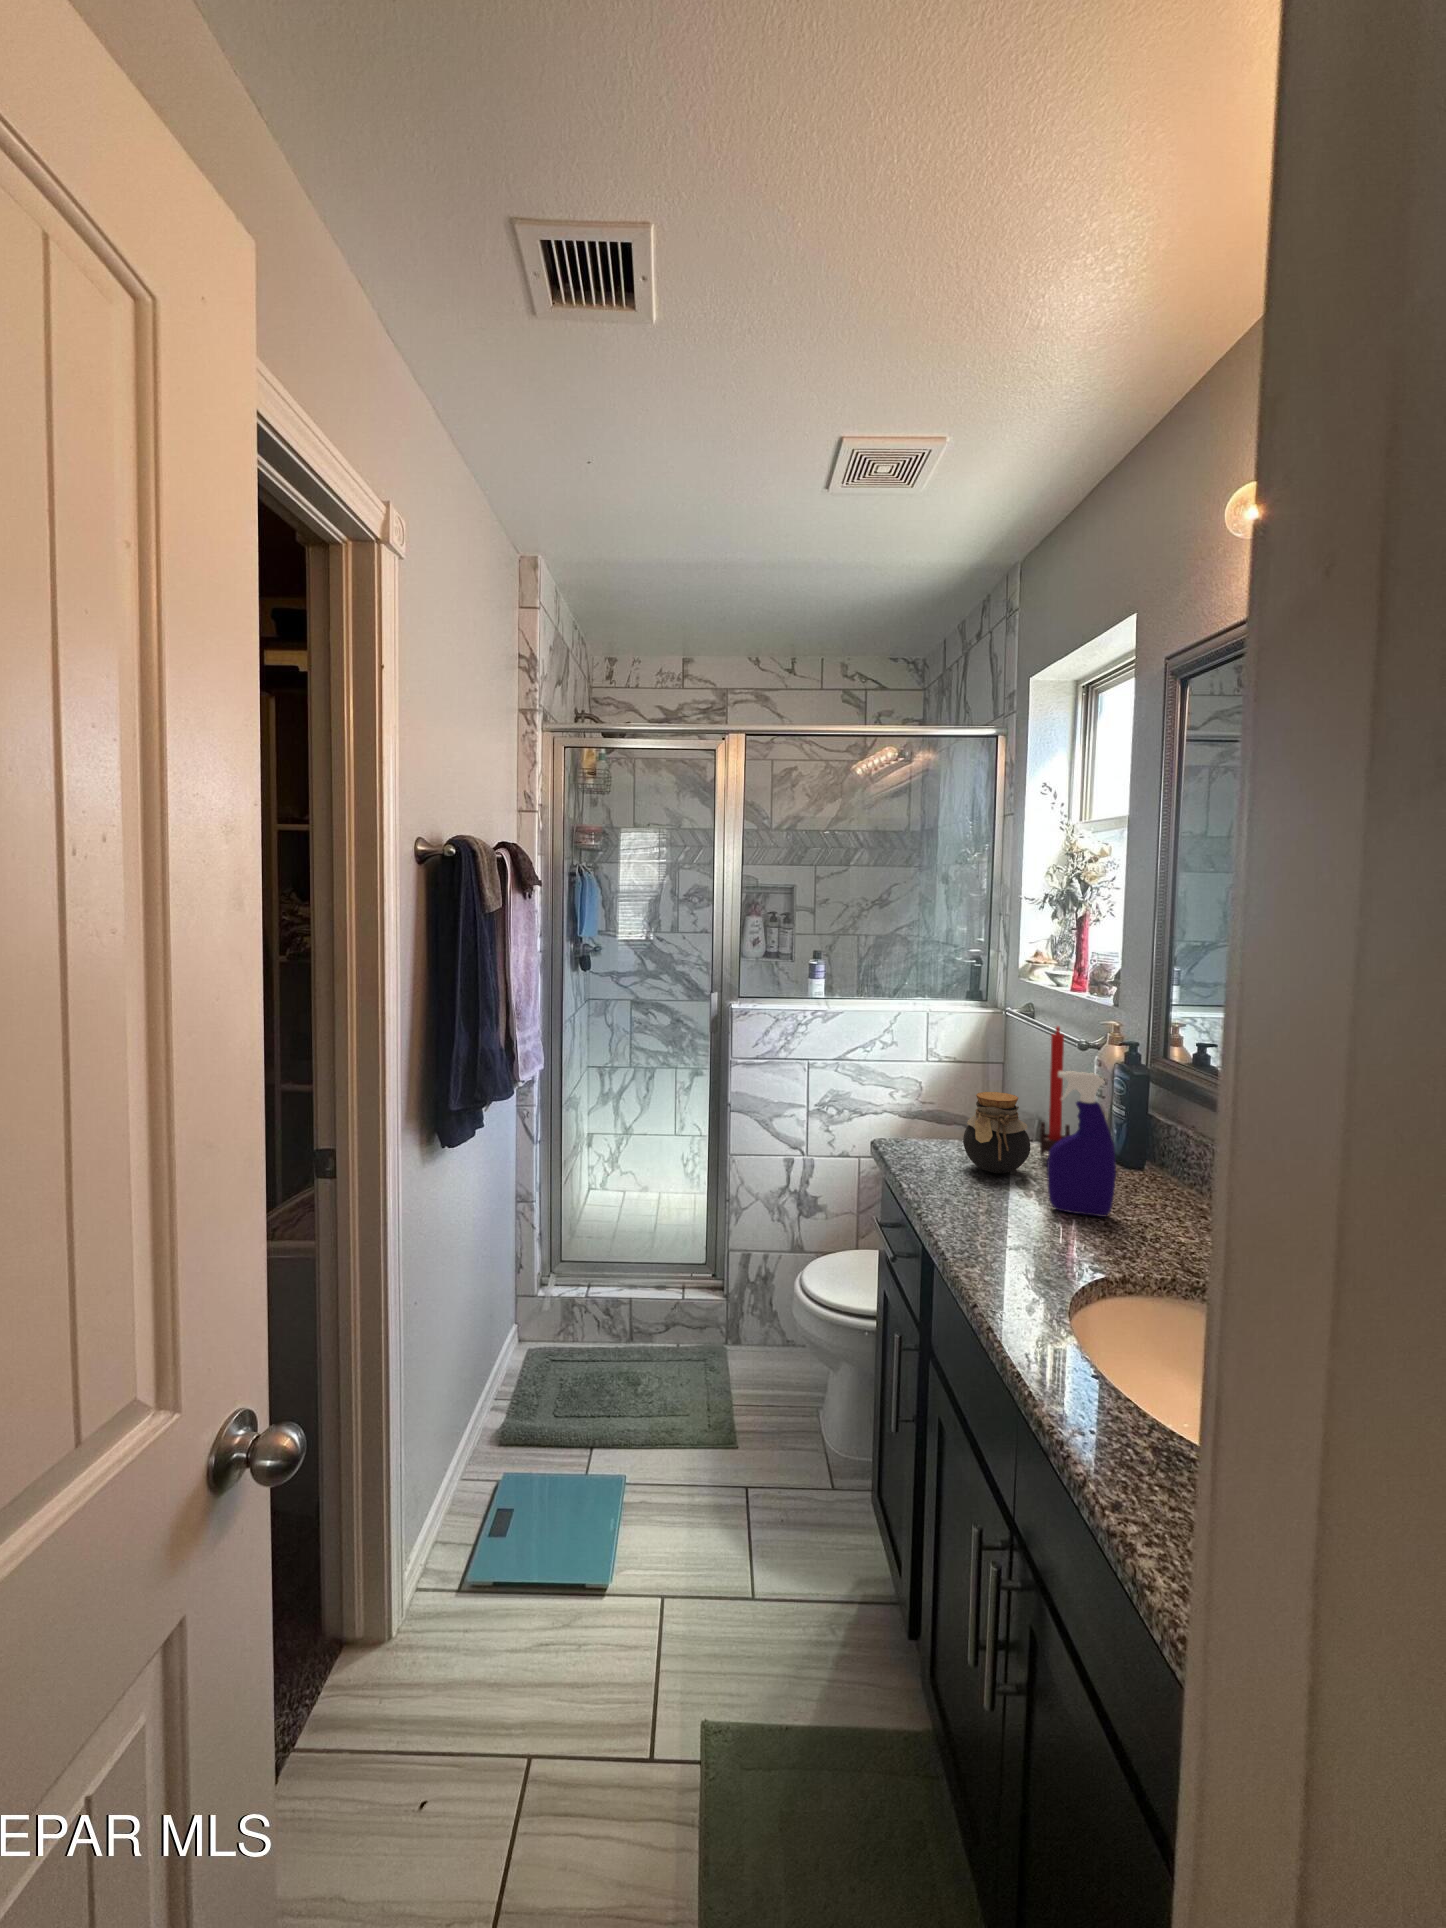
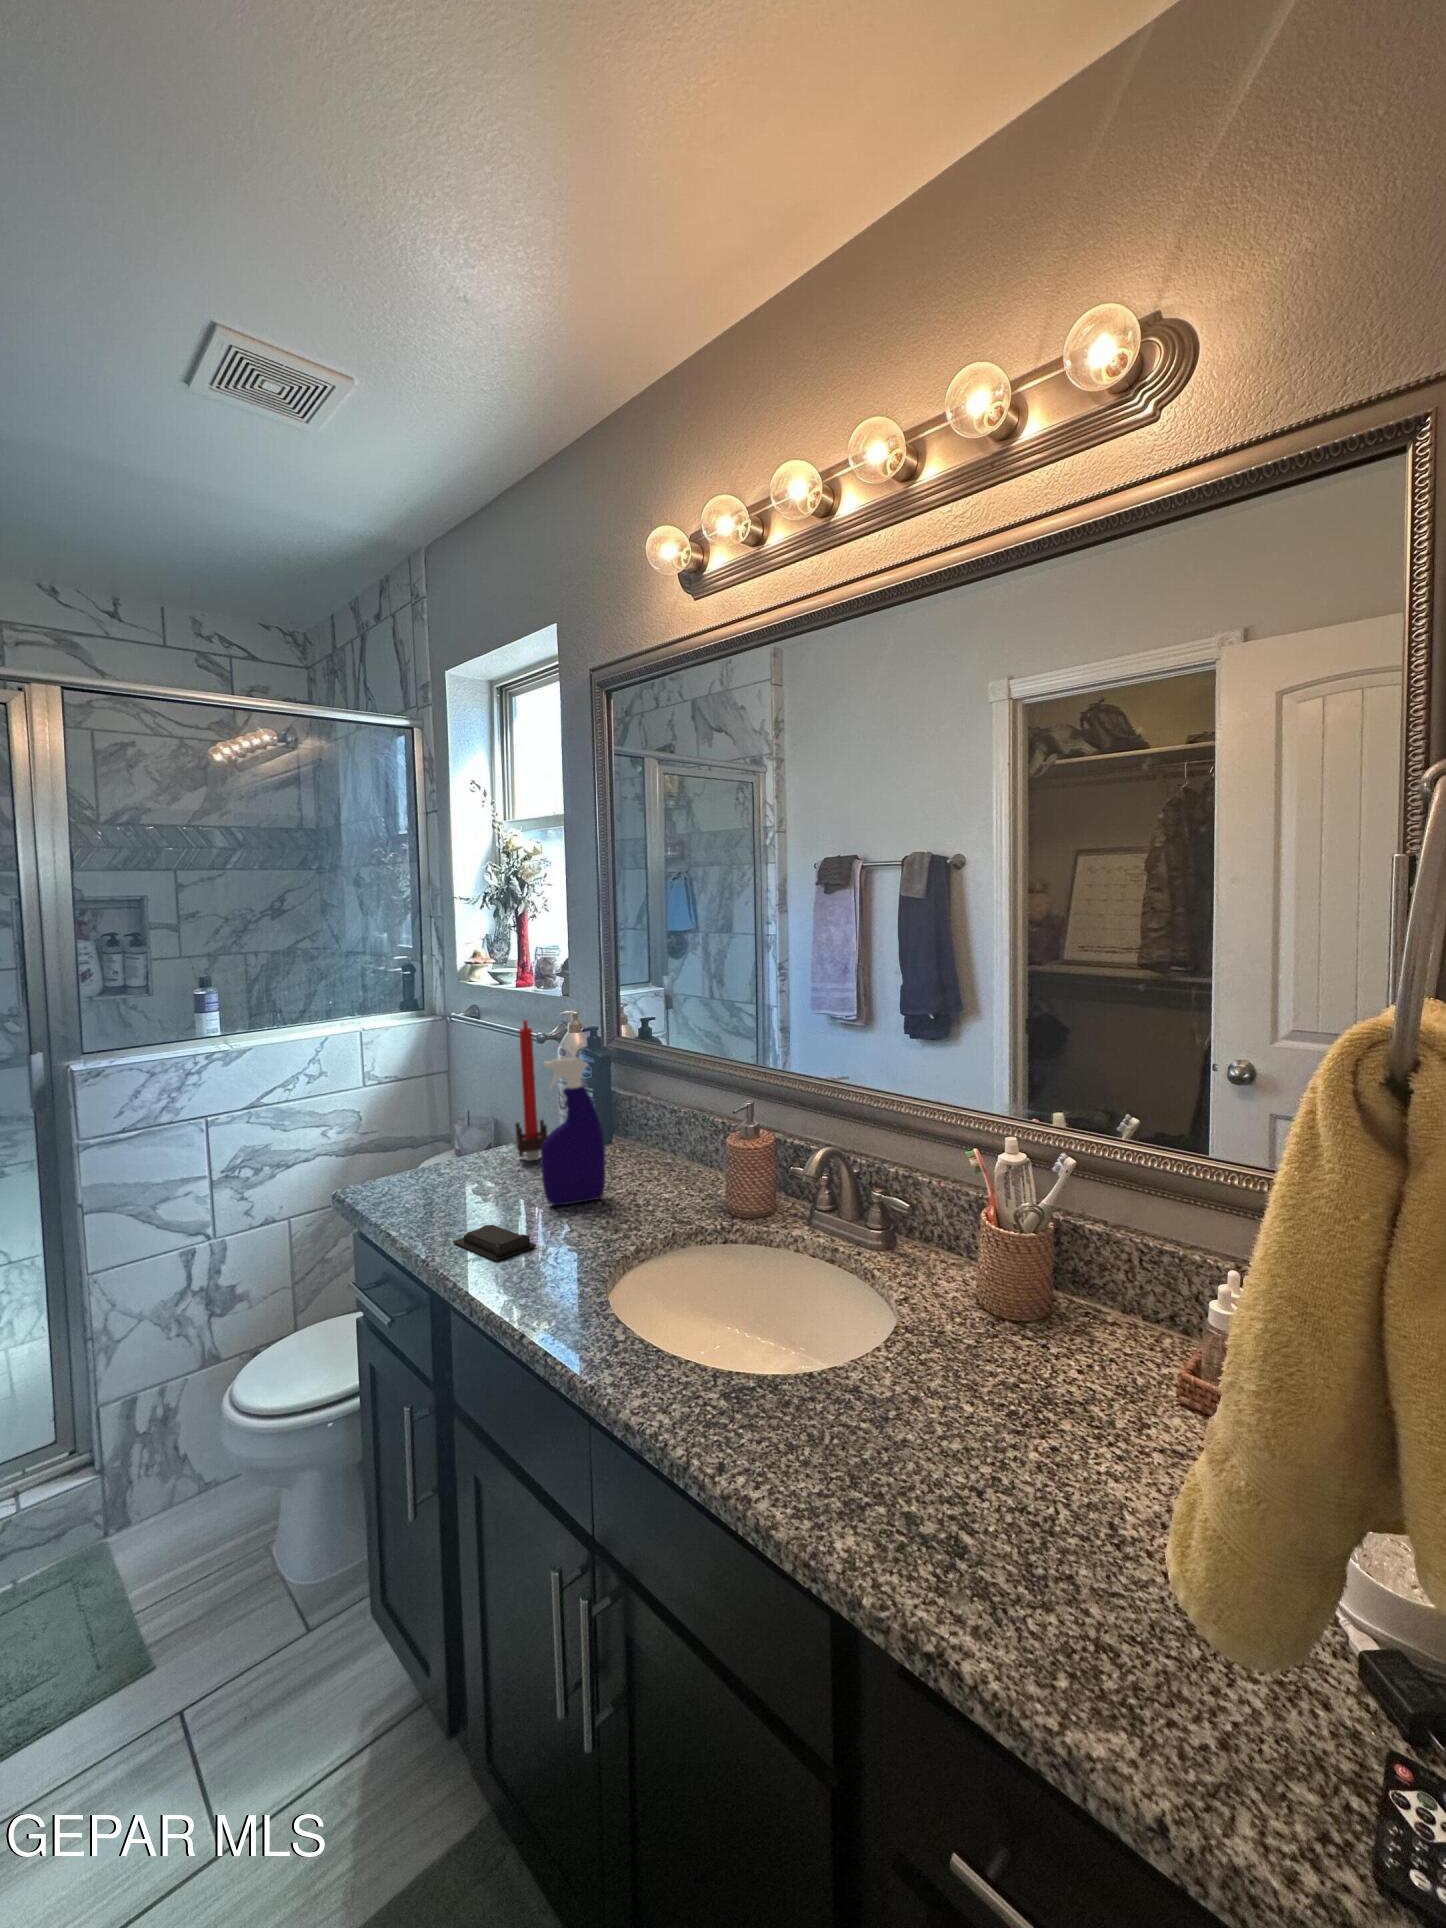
jar: present [963,1092,1030,1173] -> none [441,1099,514,1187]
soap bar: none [954,1209,1025,1243] -> present [453,1225,536,1261]

